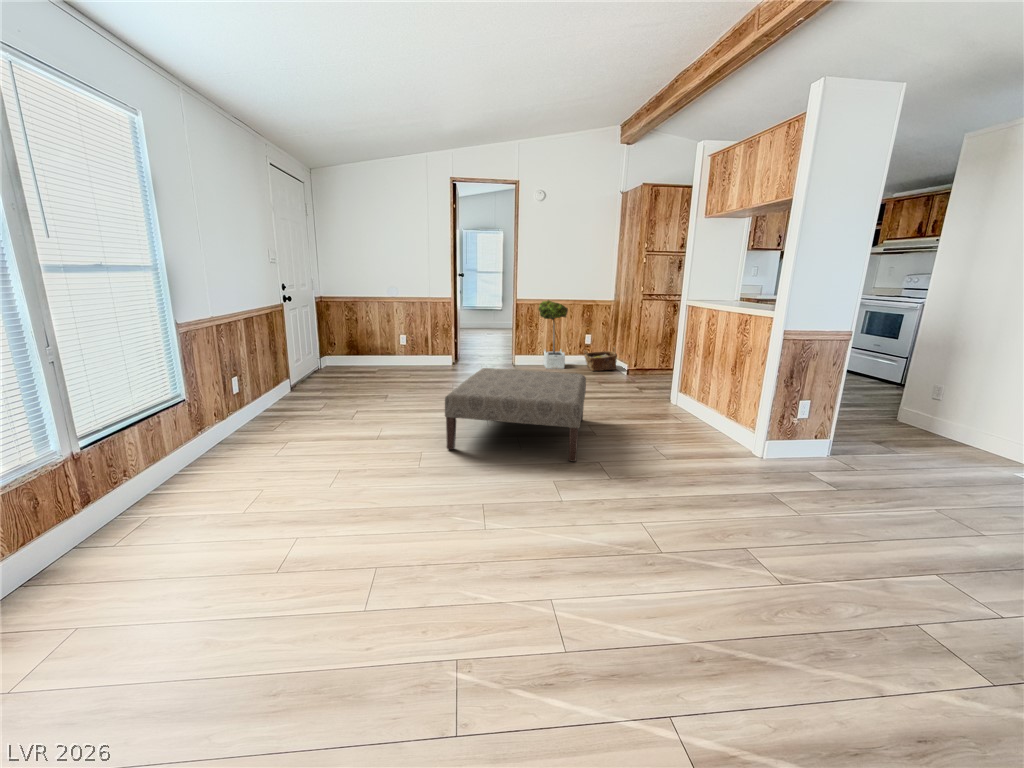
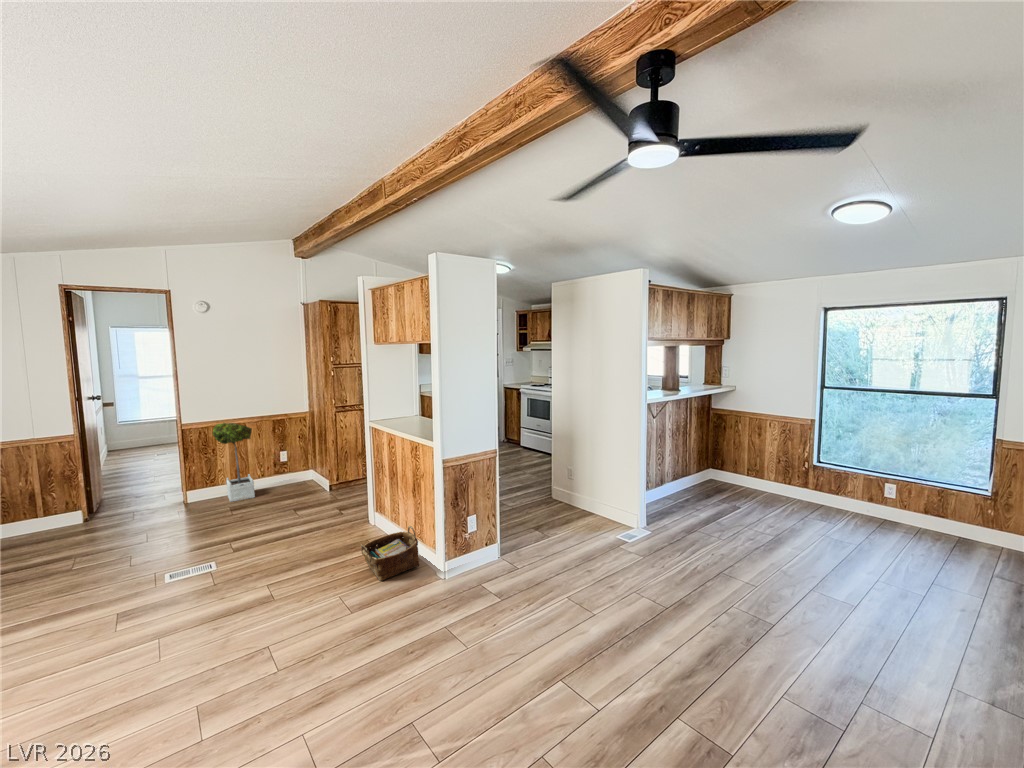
woven basket: present [584,347,617,371] -> present [361,526,419,581]
ottoman: present [445,368,586,462] -> none [24,528,262,697]

